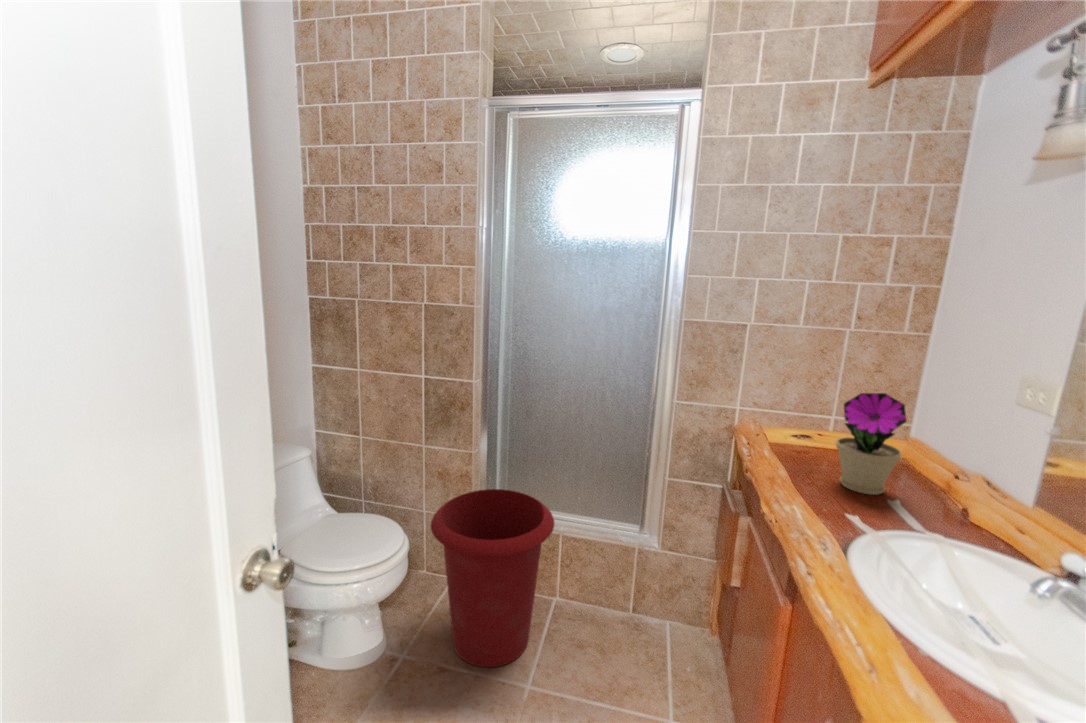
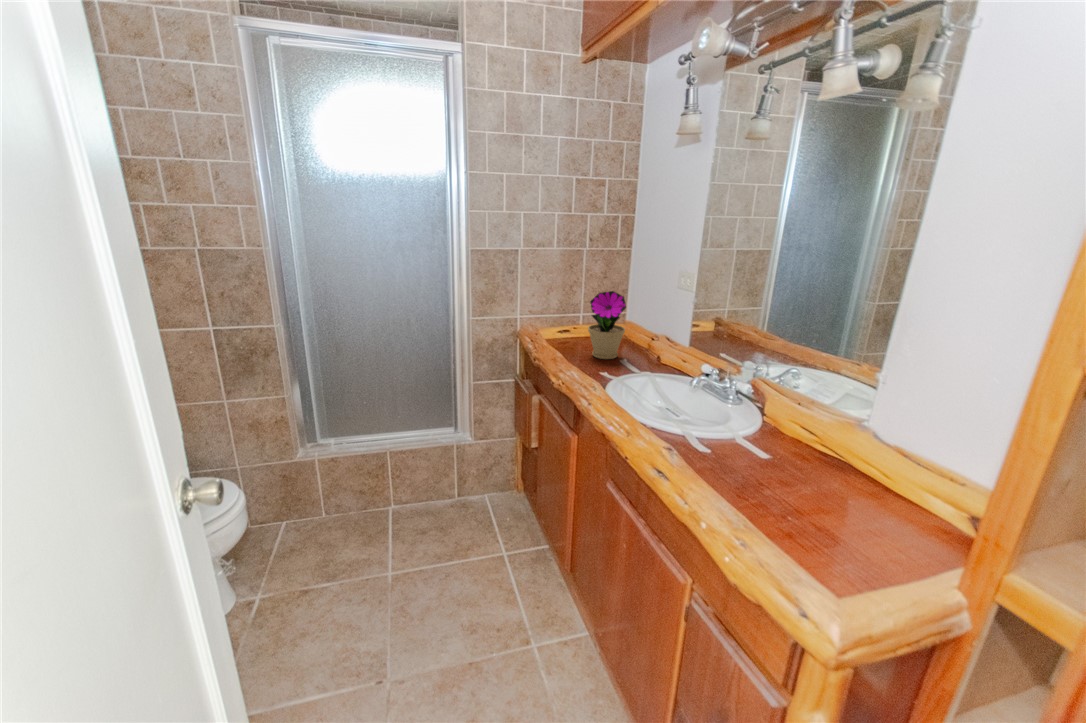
waste bin: present [431,489,554,667] -> none [263,422,387,576]

